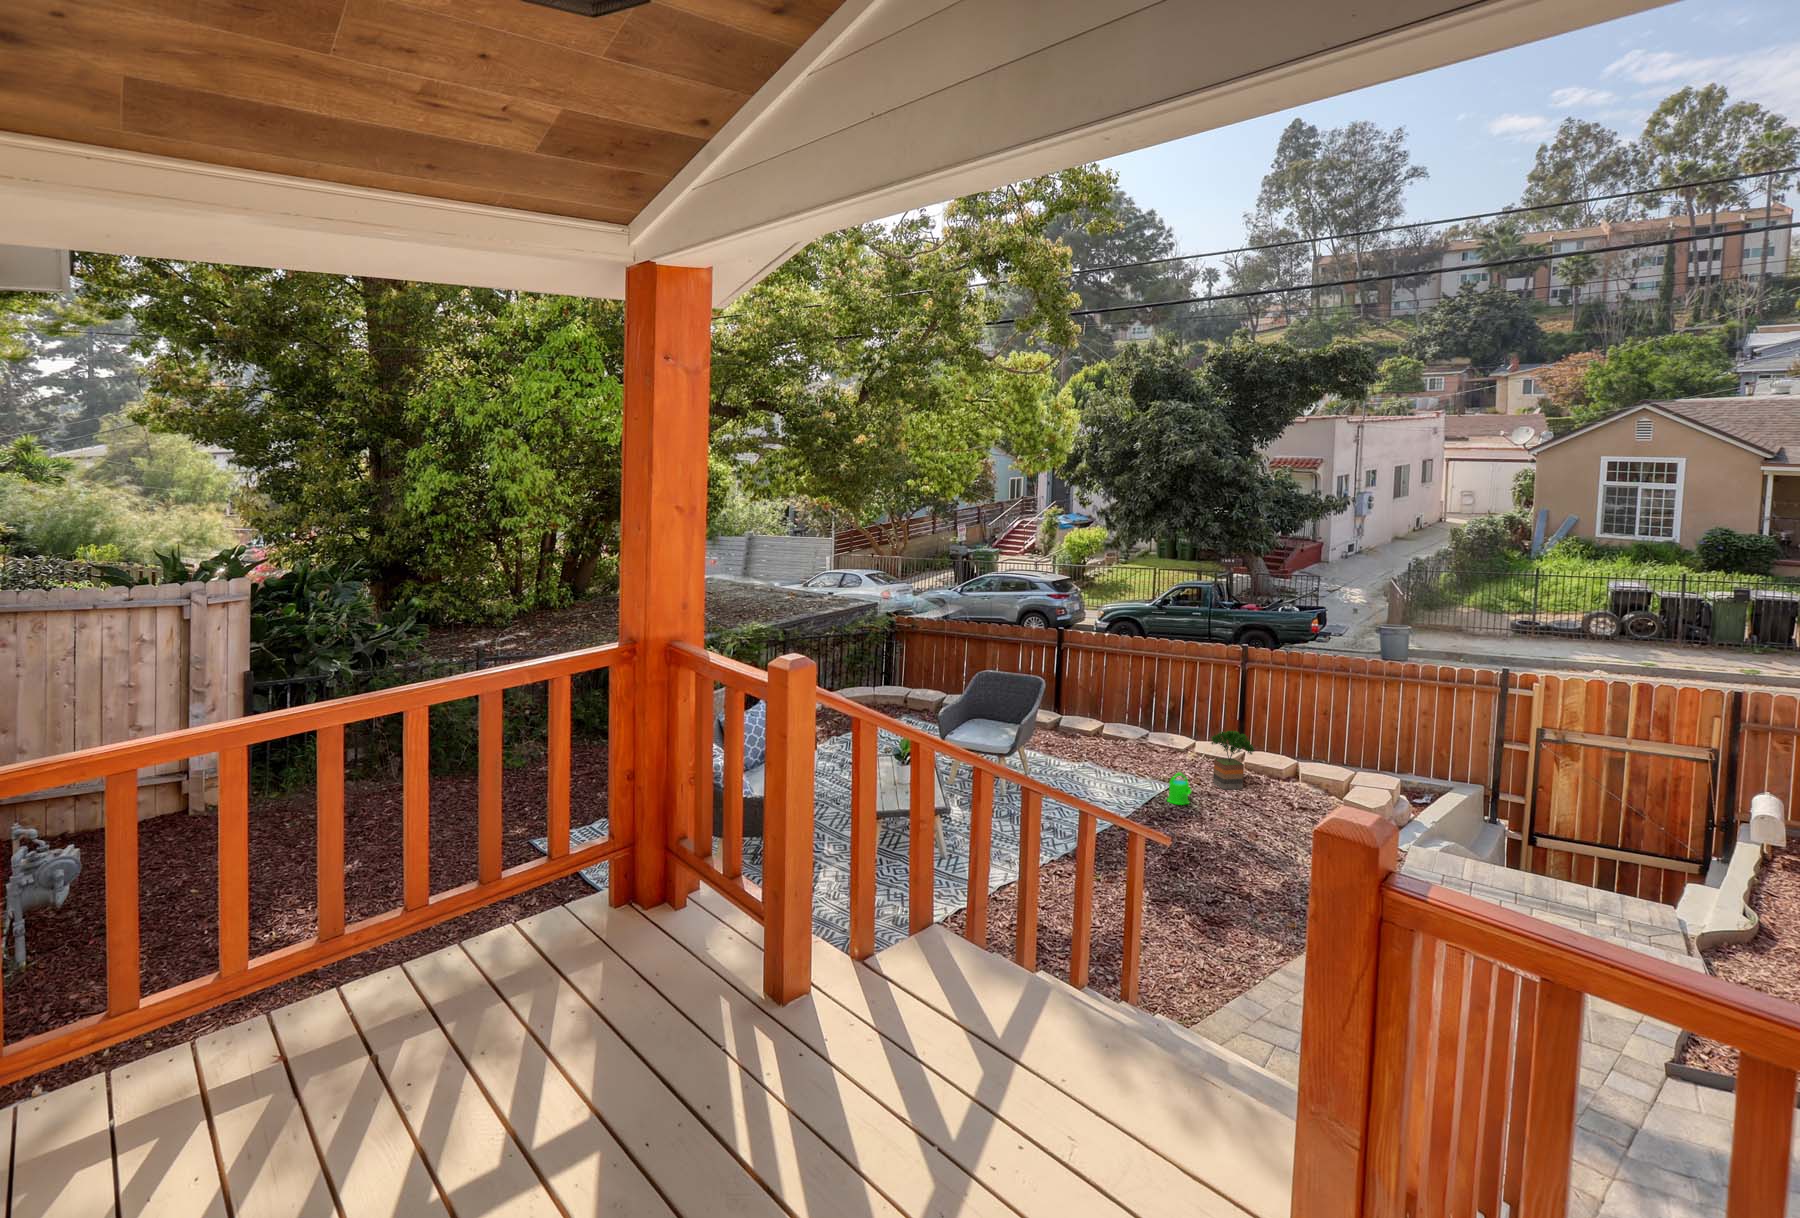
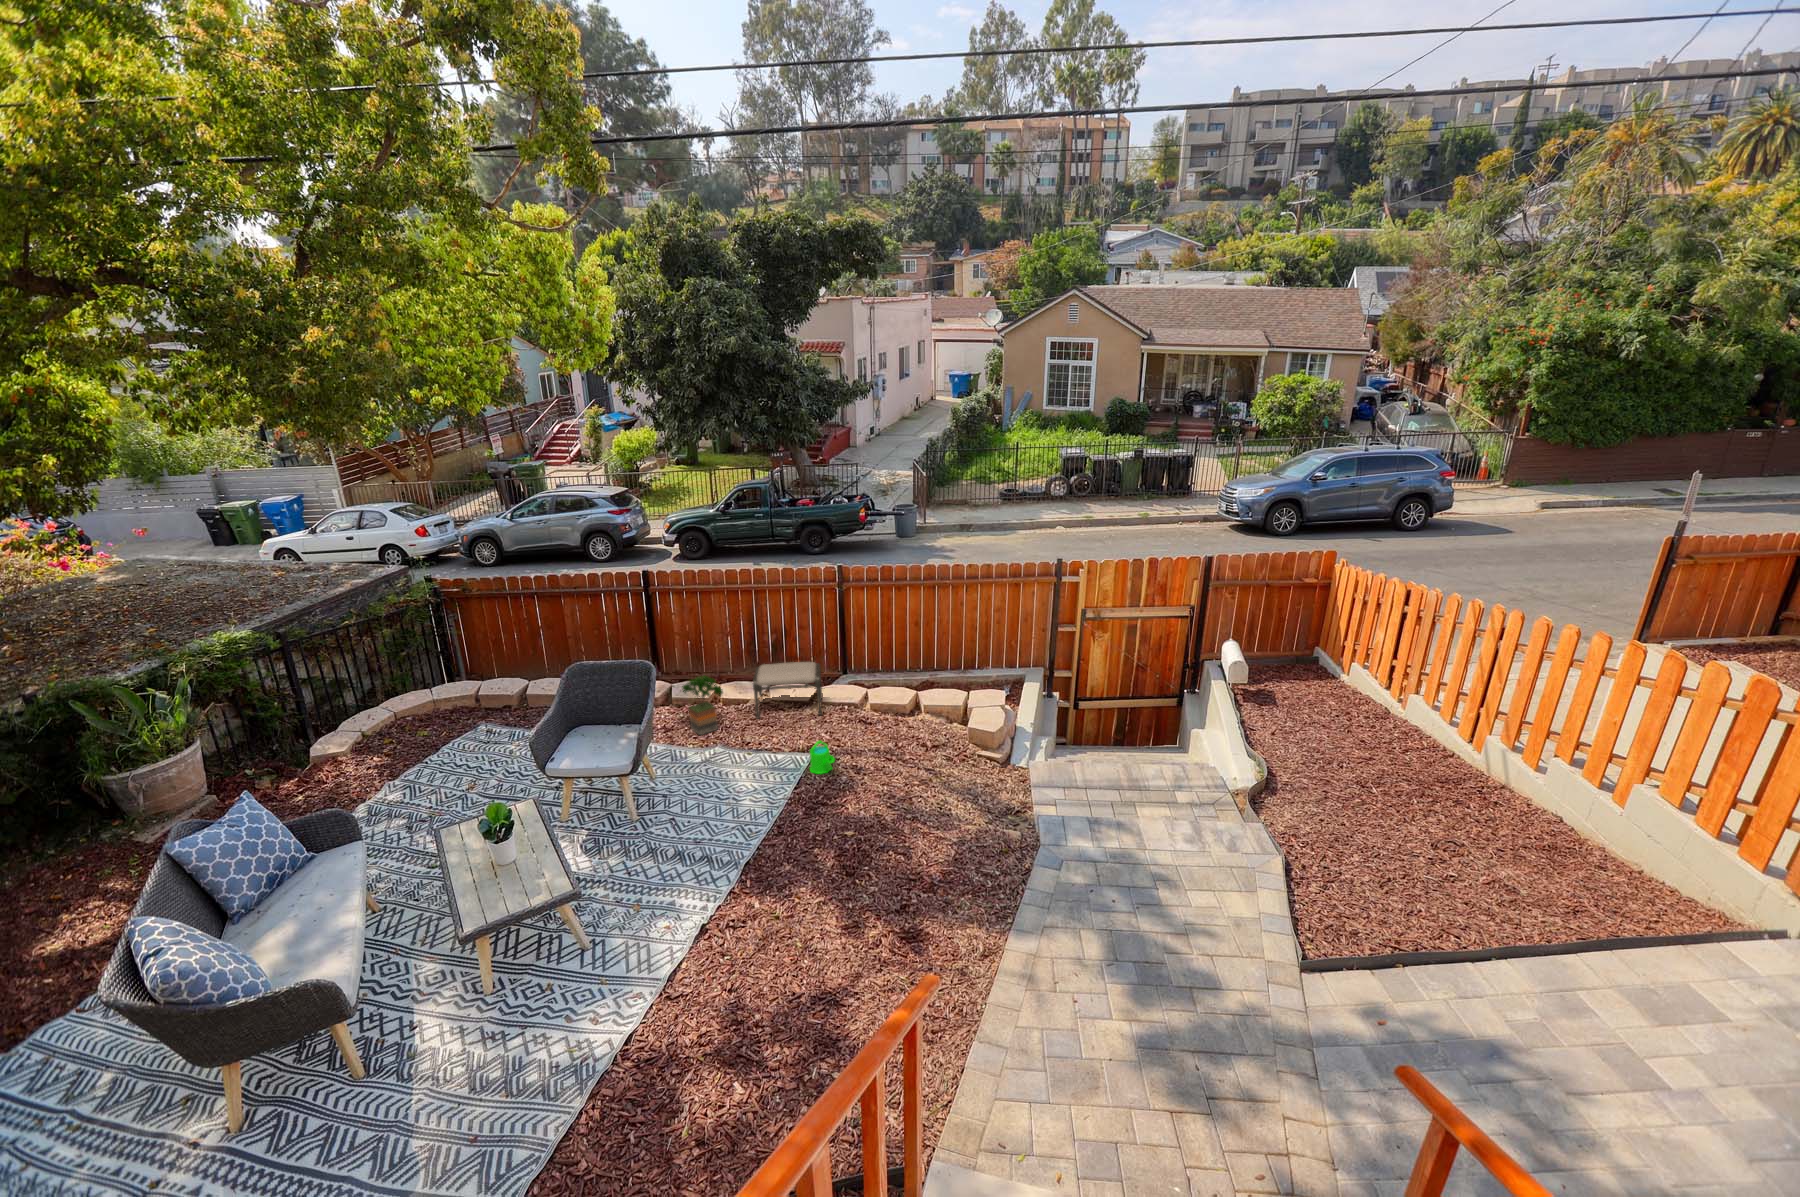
ottoman: none [1130,709,1203,766] -> present [753,662,822,719]
potted tree: present [1211,731,1254,789] -> present [682,675,723,735]

